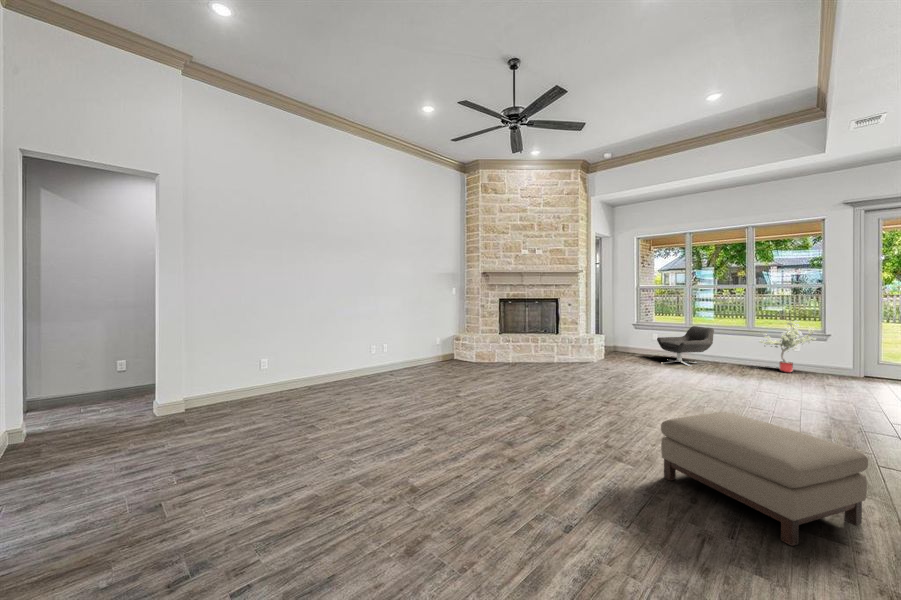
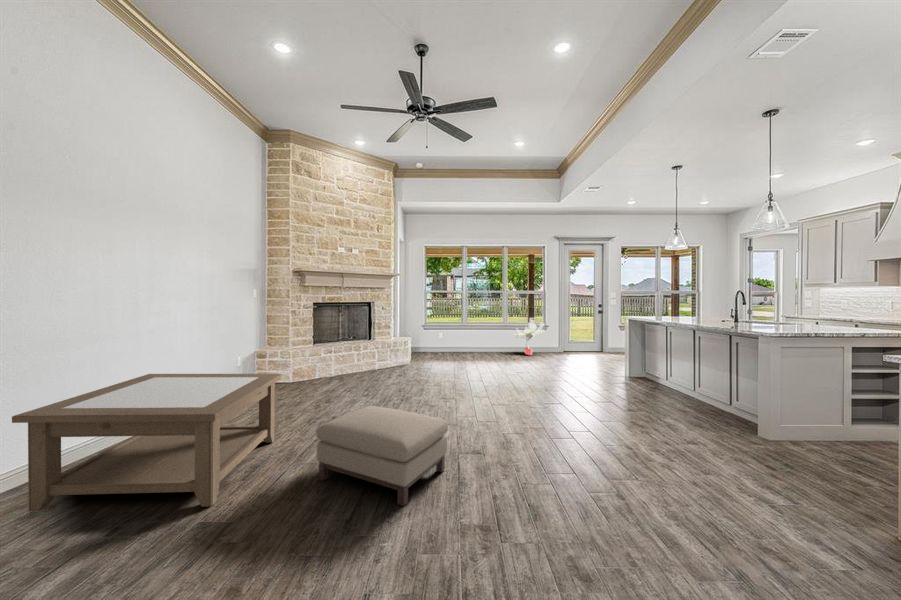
lounge chair: present [657,326,714,366] -> none [446,324,488,358]
coffee table: none [285,338,416,410] -> present [12,374,282,512]
ottoman: present [661,412,868,546] -> present [316,406,448,506]

